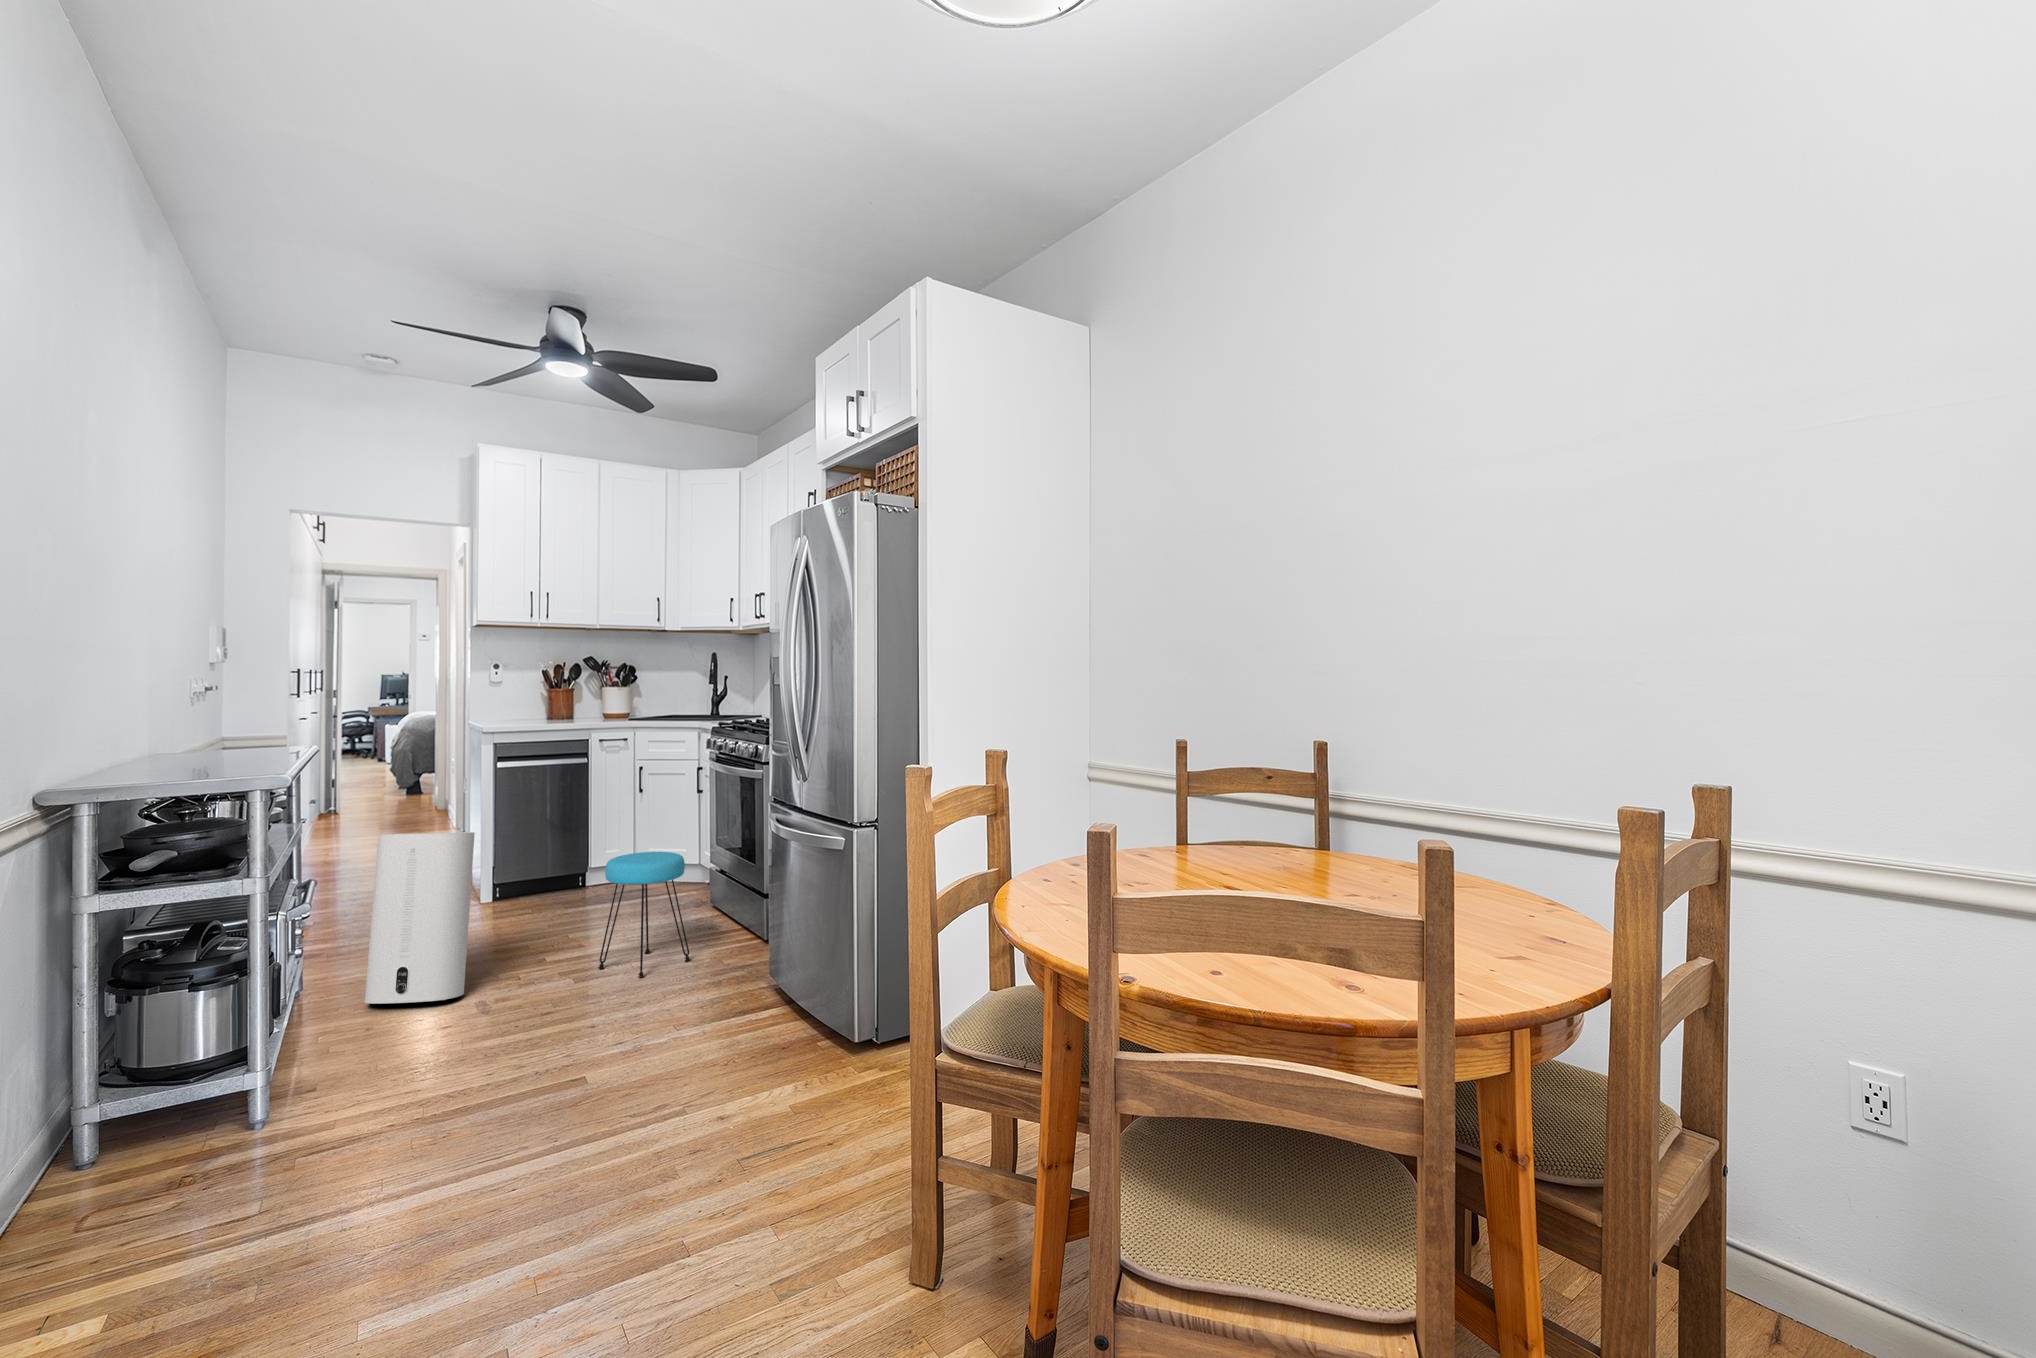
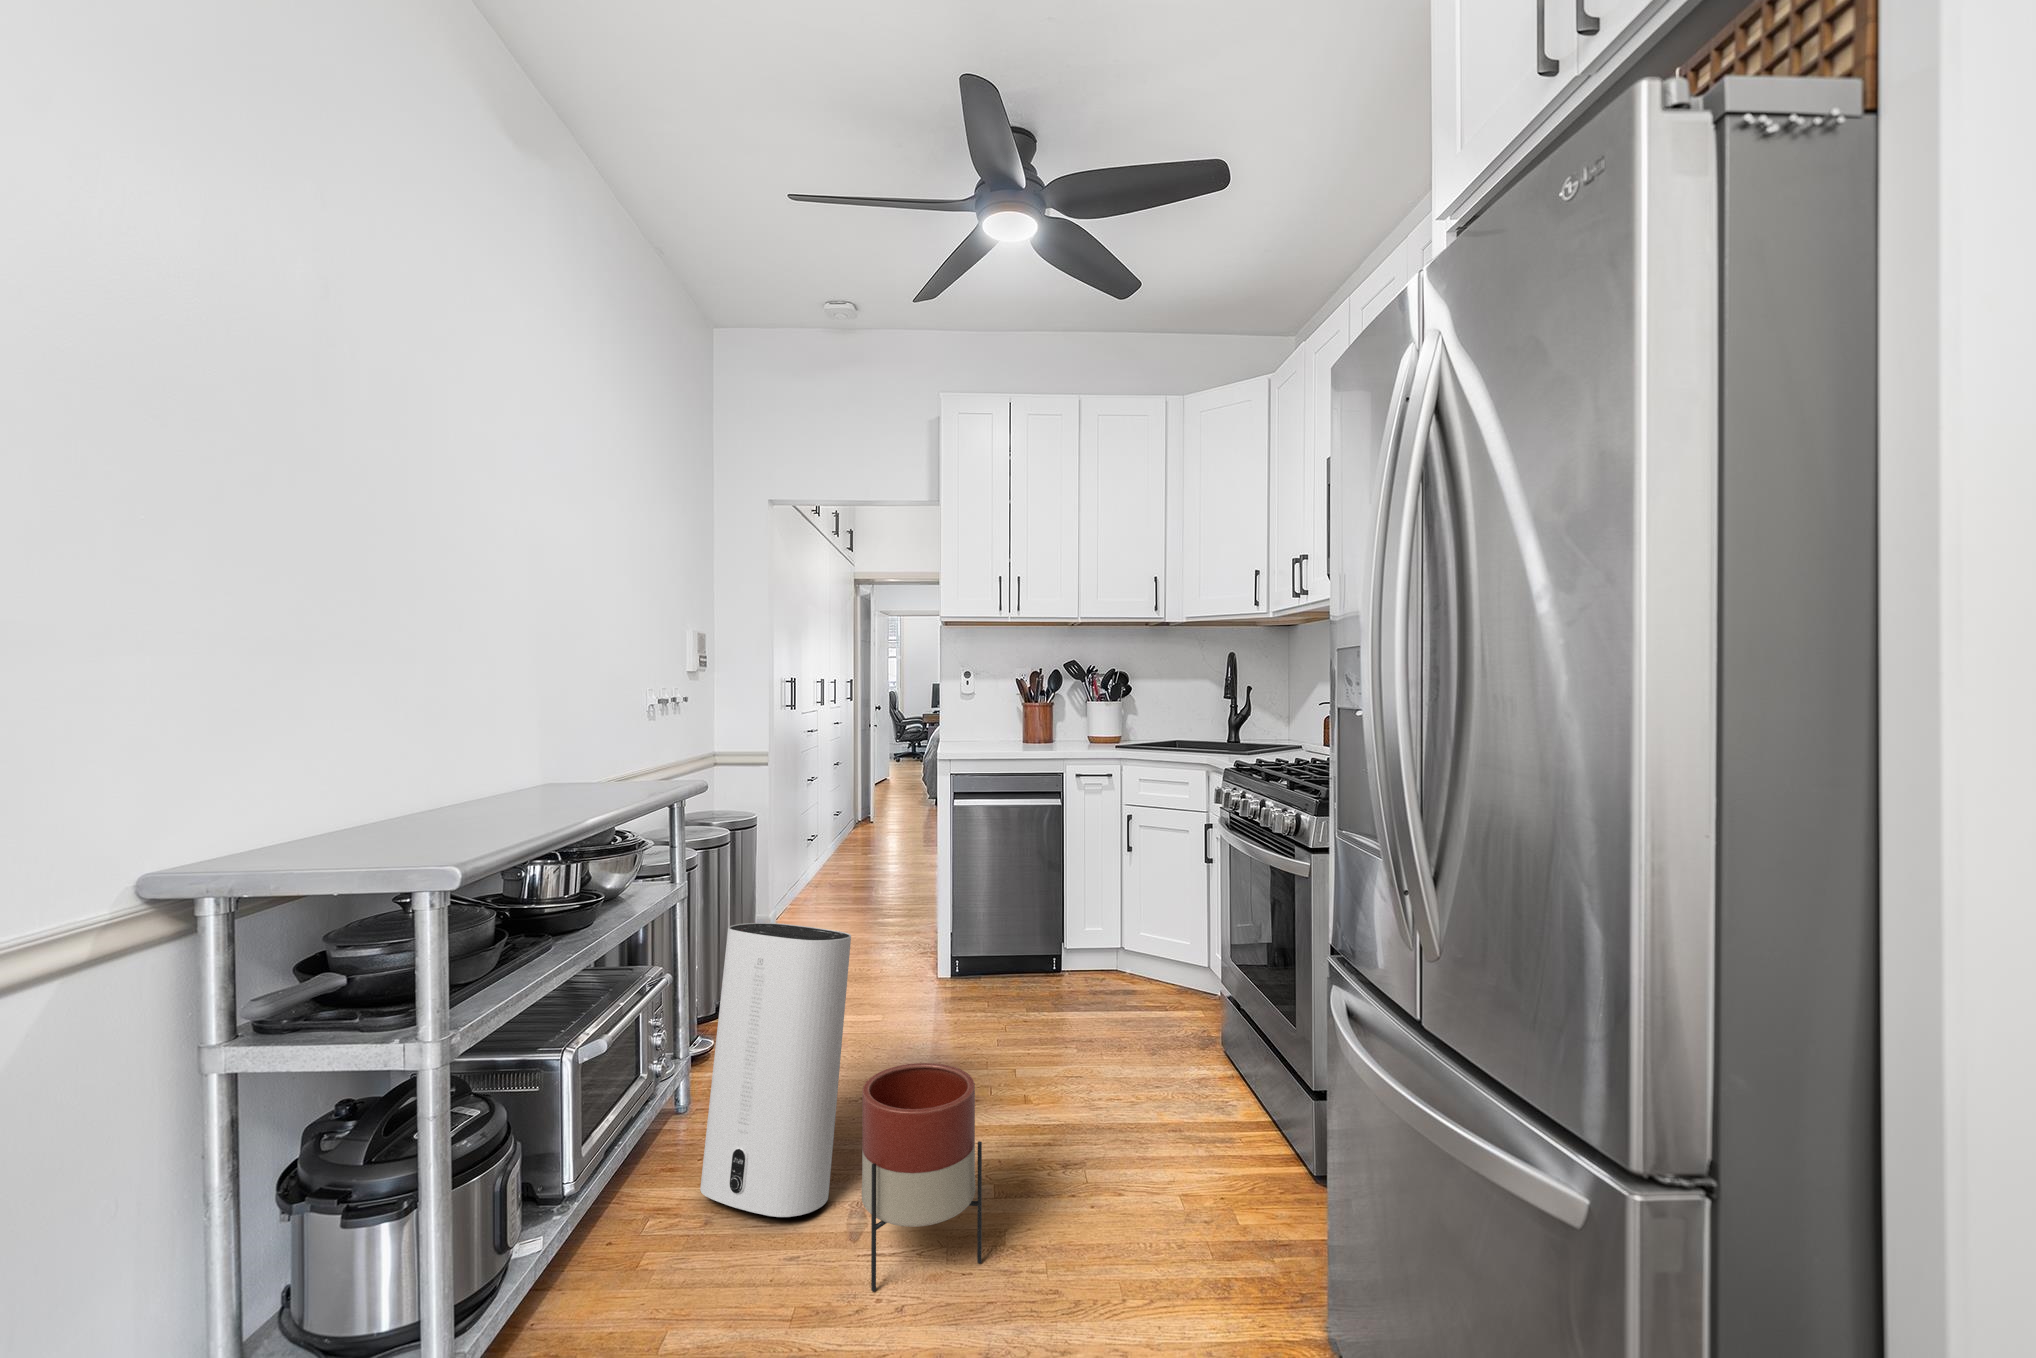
stool: present [598,852,690,977] -> none [1030,988,1179,1236]
planter: none [501,895,579,1013] -> present [862,1063,982,1291]

